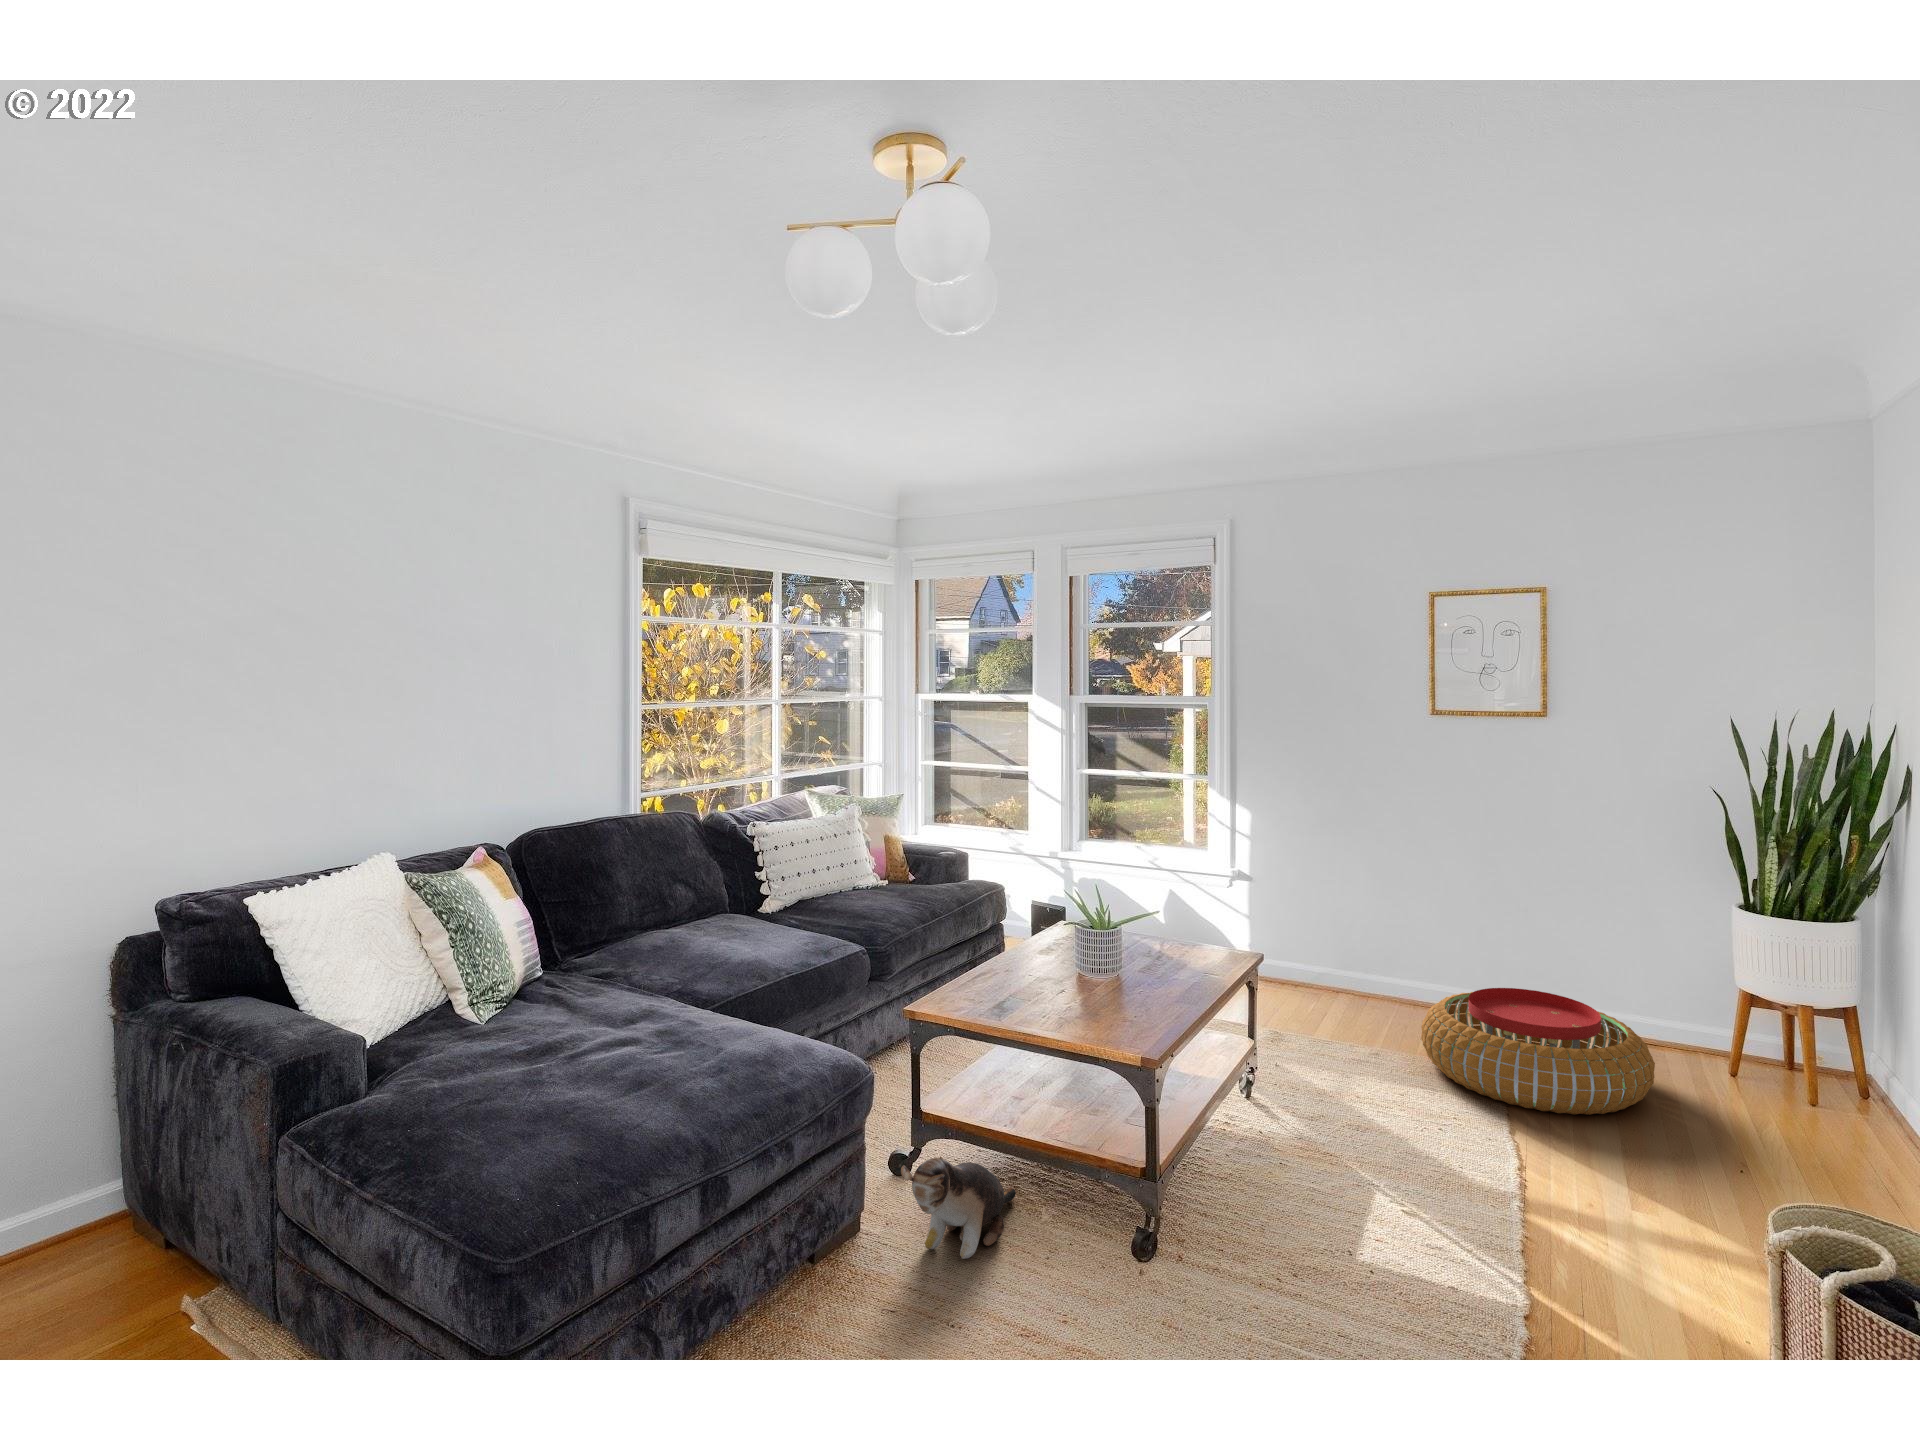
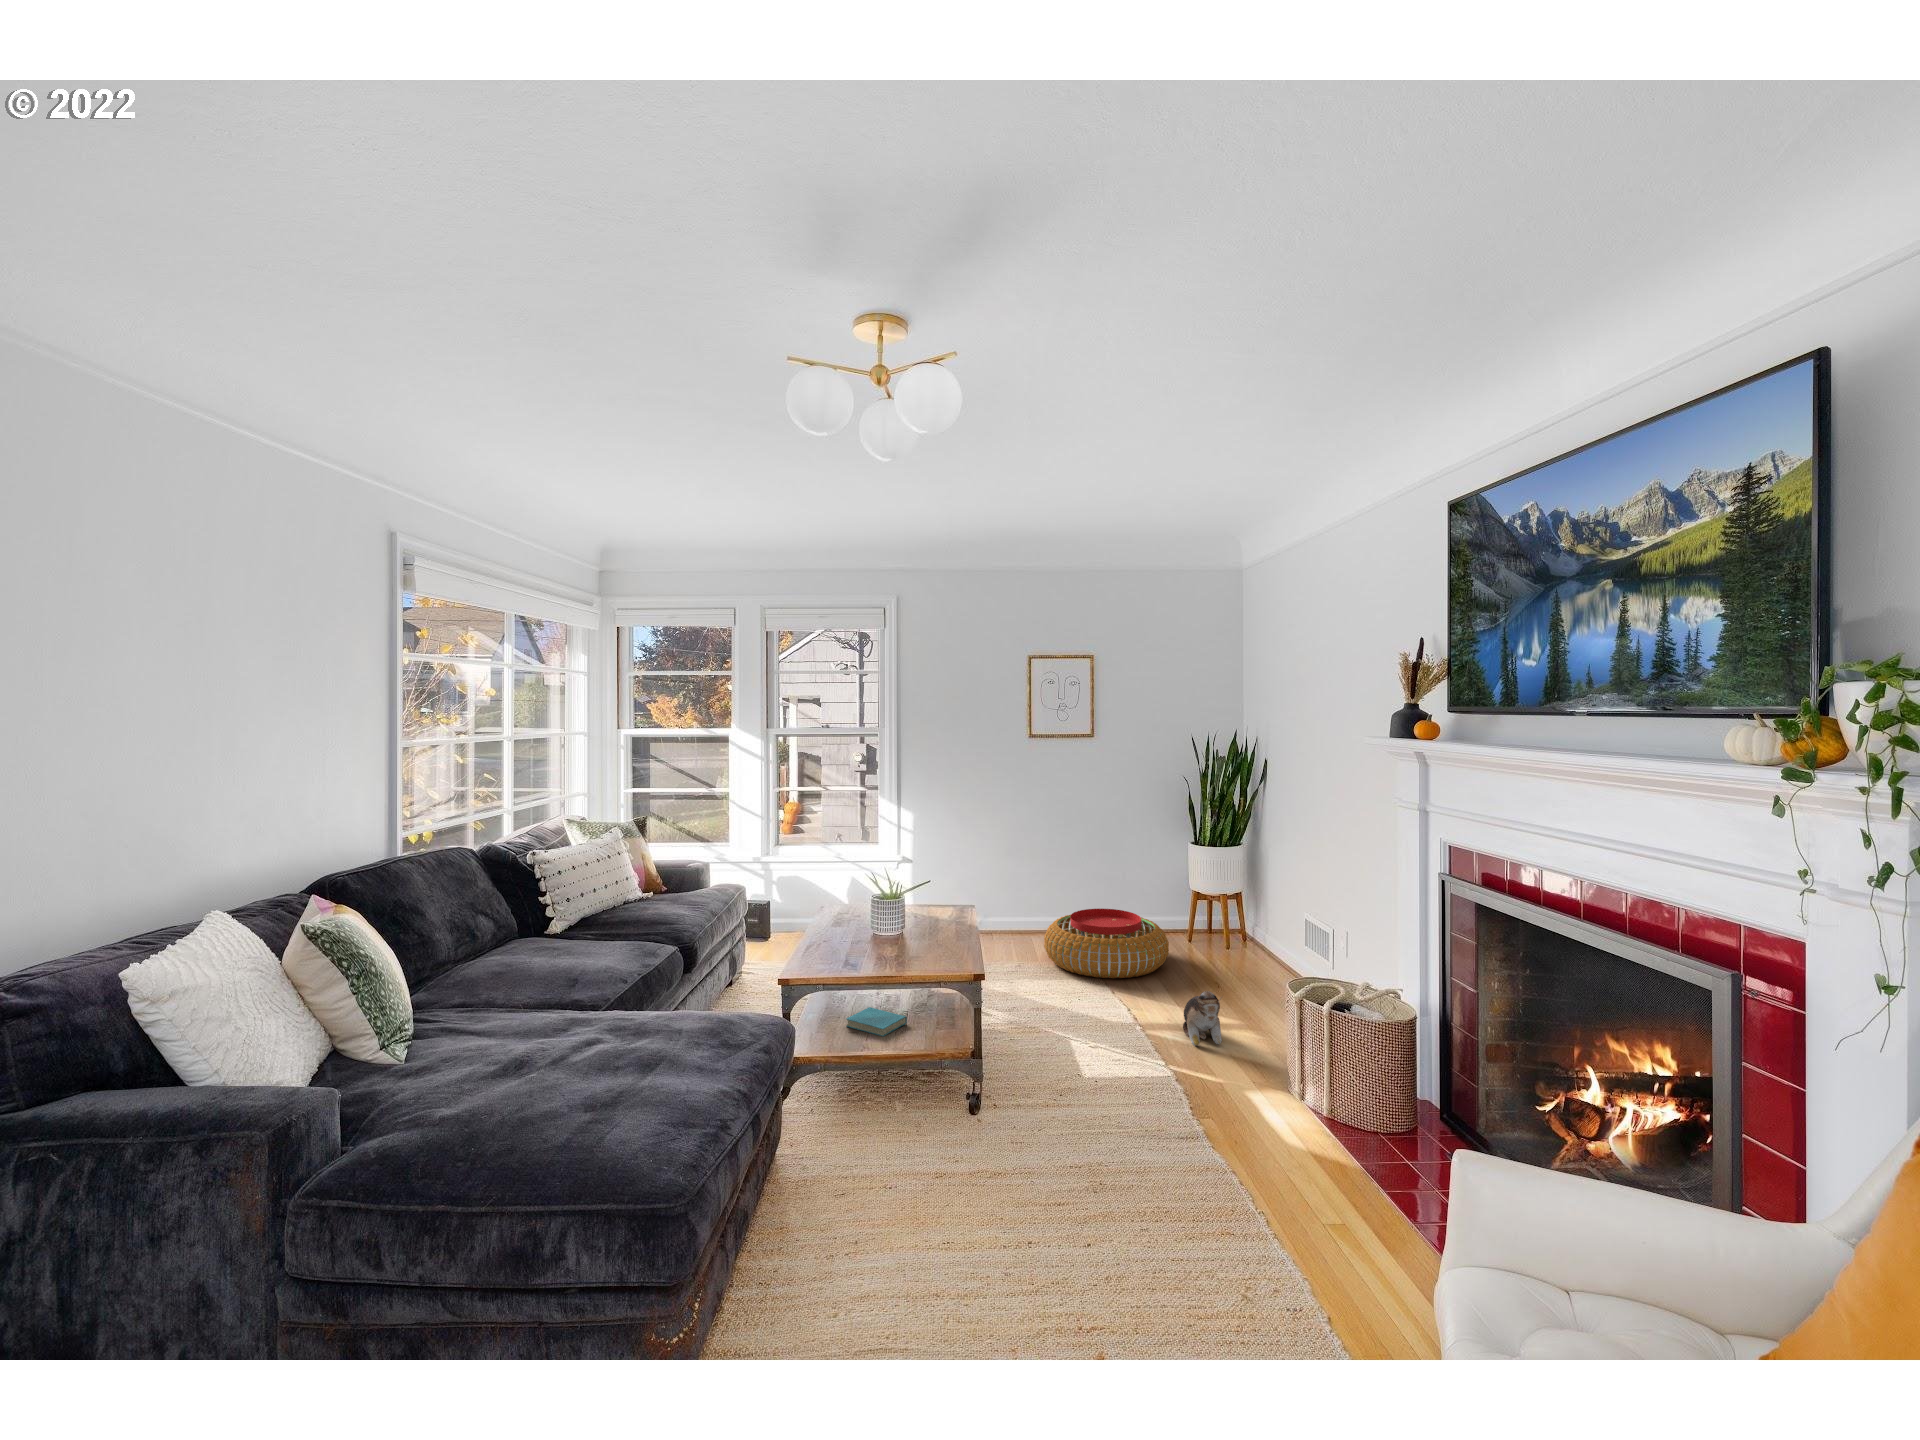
book: none [1012,1071,1091,1116] -> present [846,1007,907,1036]
plush toy: present [901,1157,1016,1259] -> present [1183,991,1222,1046]

